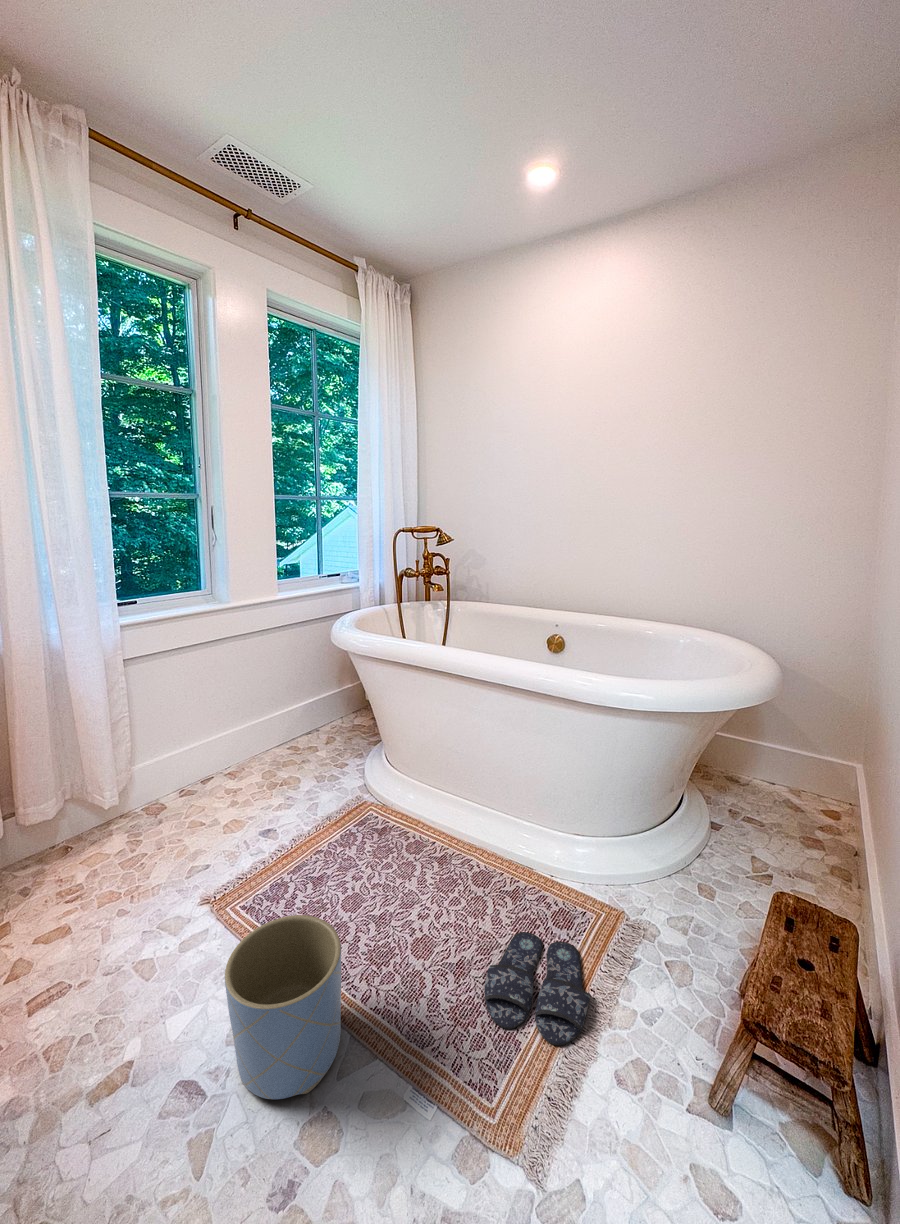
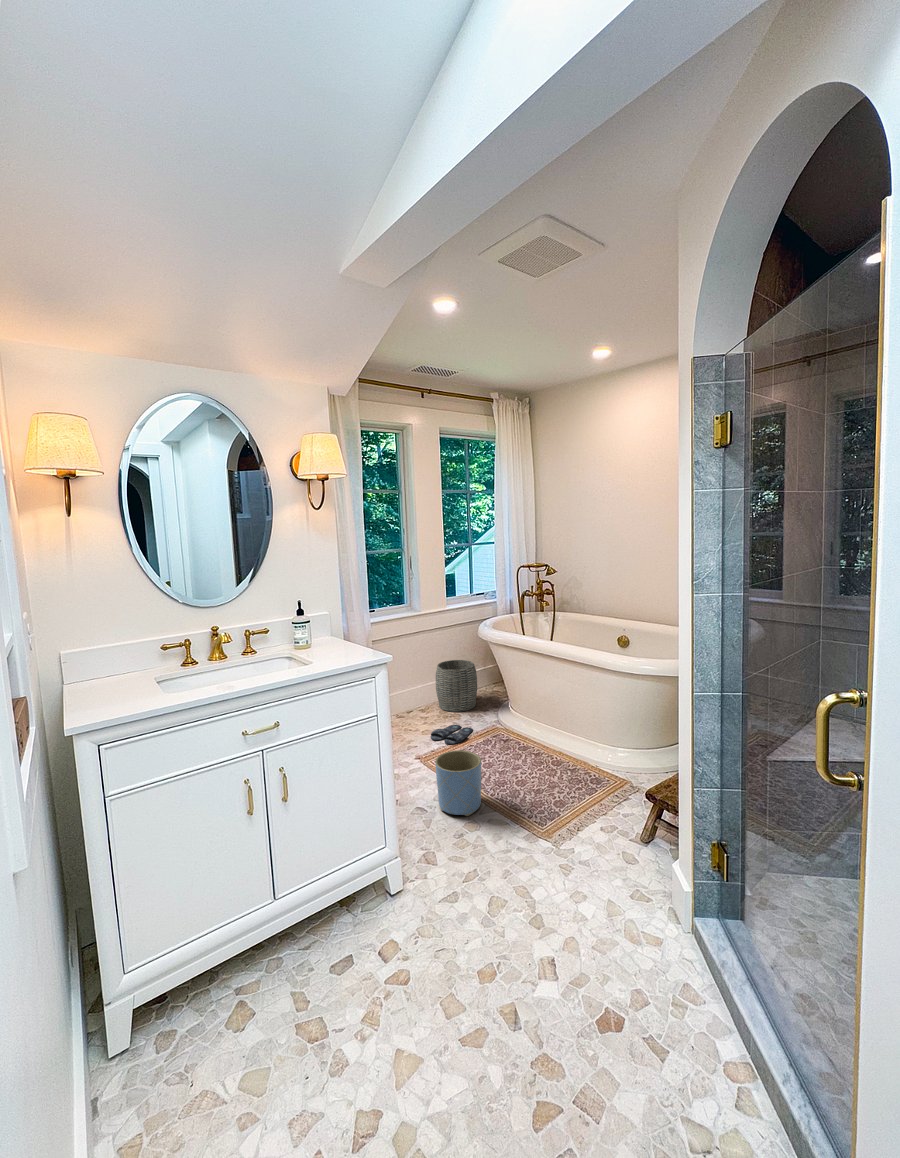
woven basket: none [256,683,330,773] -> present [436,660,477,712]
slippers: present [485,932,590,1045] -> present [431,725,473,744]

